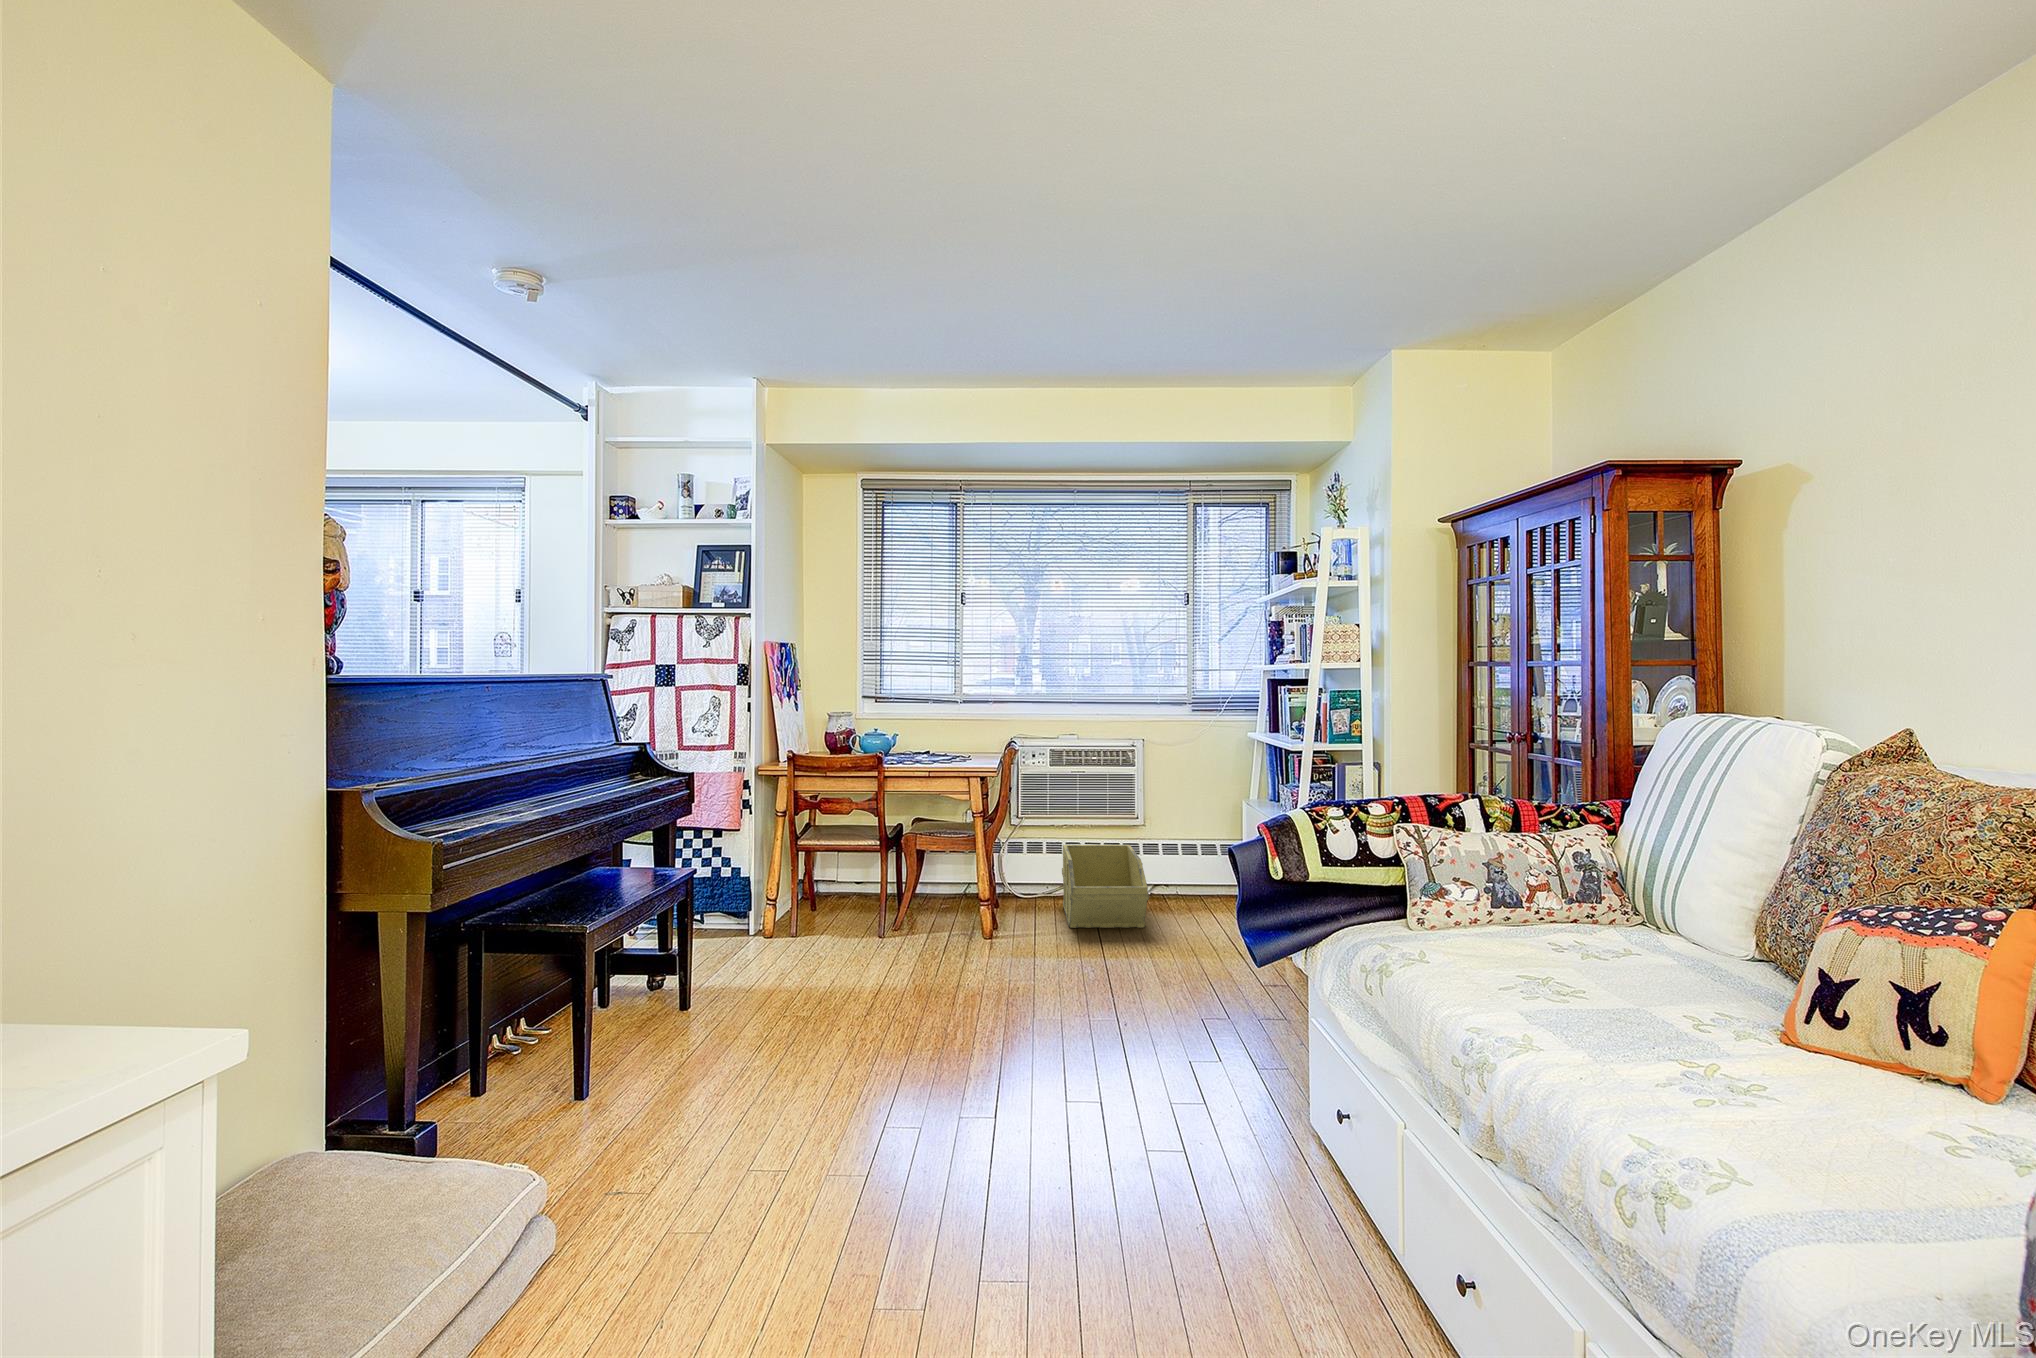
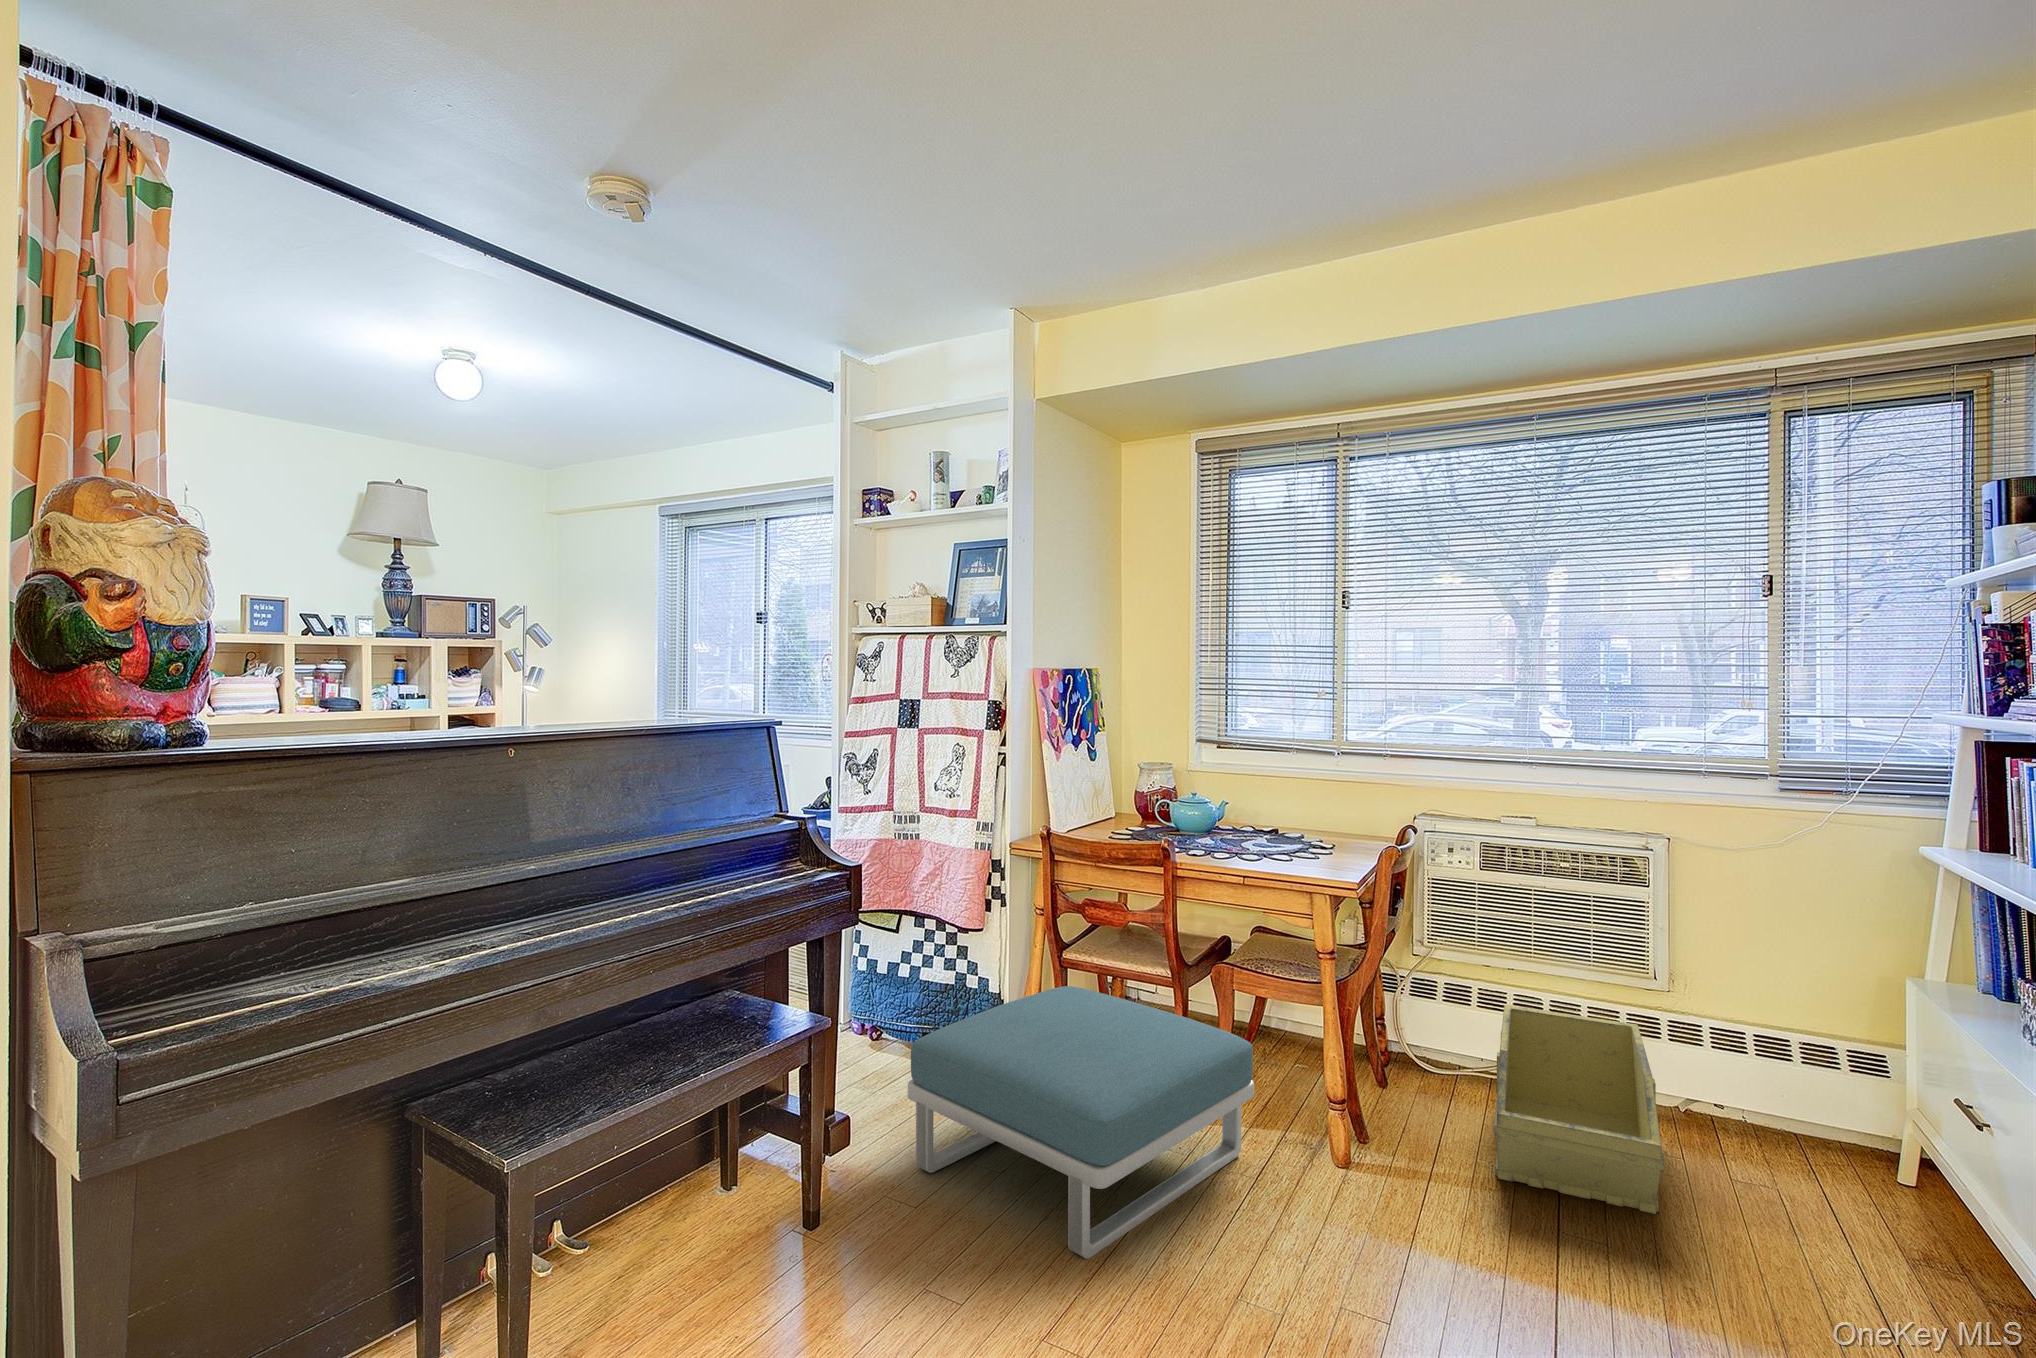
footstool: none [727,860,942,985] -> present [908,986,1254,1259]

